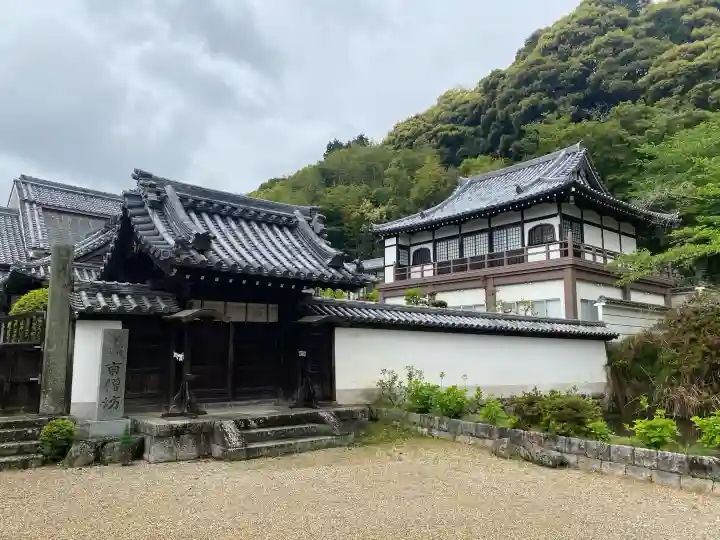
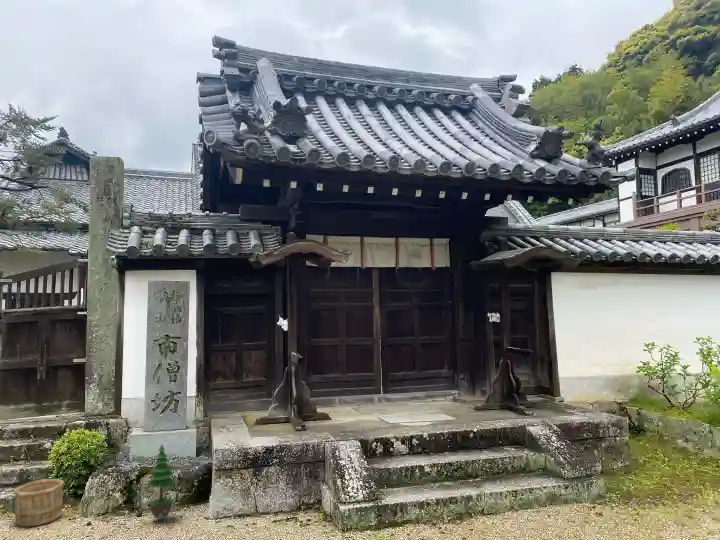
wooden bucket: none [30,447,60,472] -> present [14,479,64,527]

